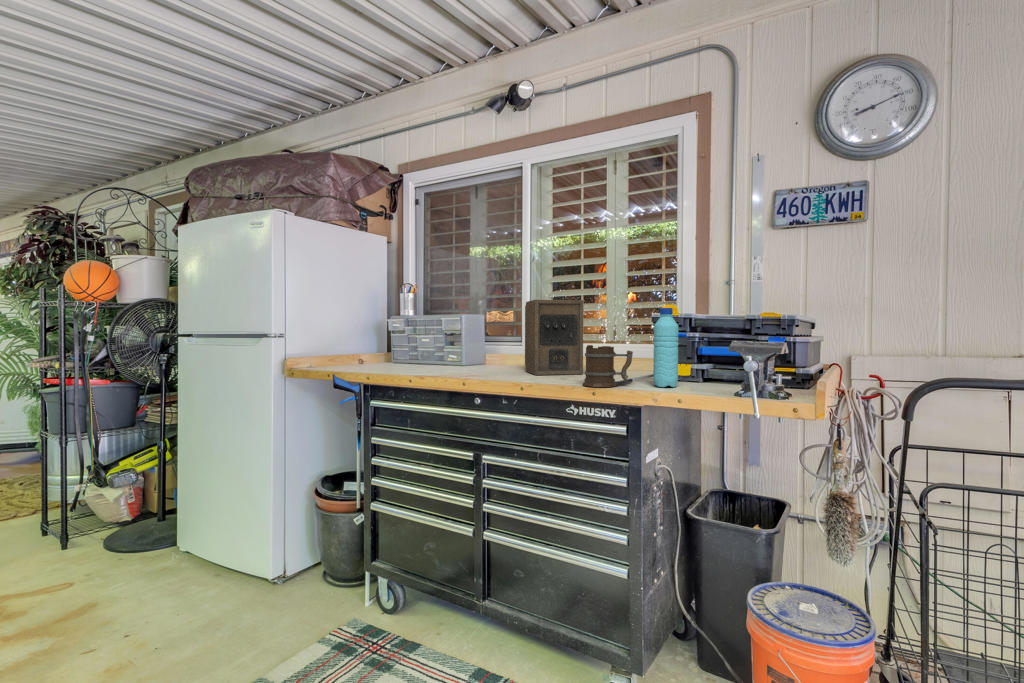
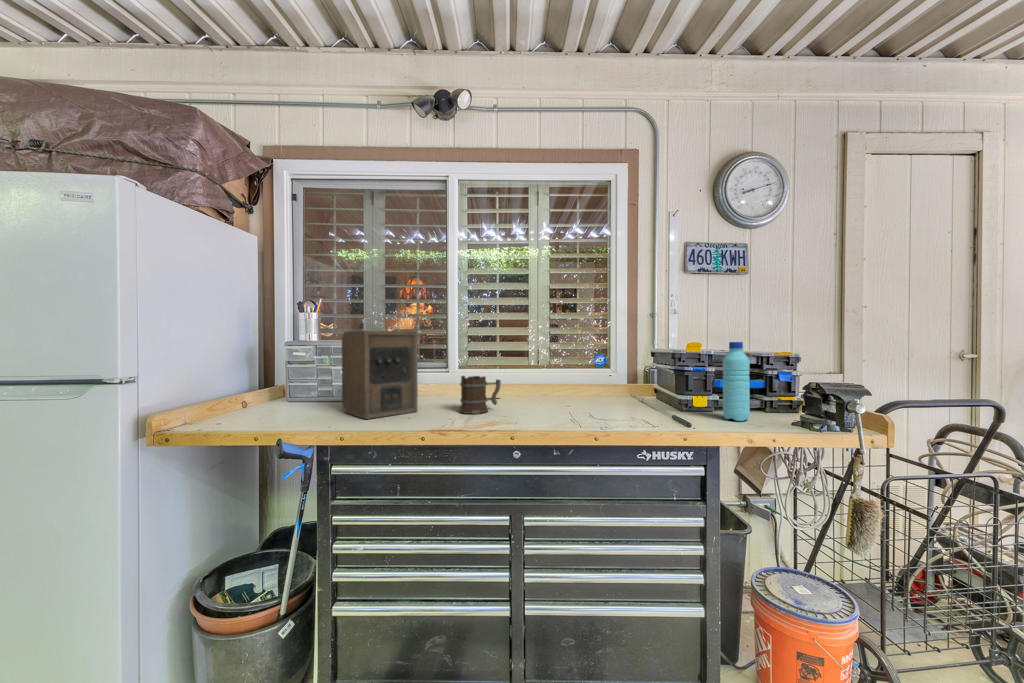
speaker: present [525,300,583,375] -> present [342,331,418,419]
mug: present [583,345,633,387] -> present [459,376,501,414]

